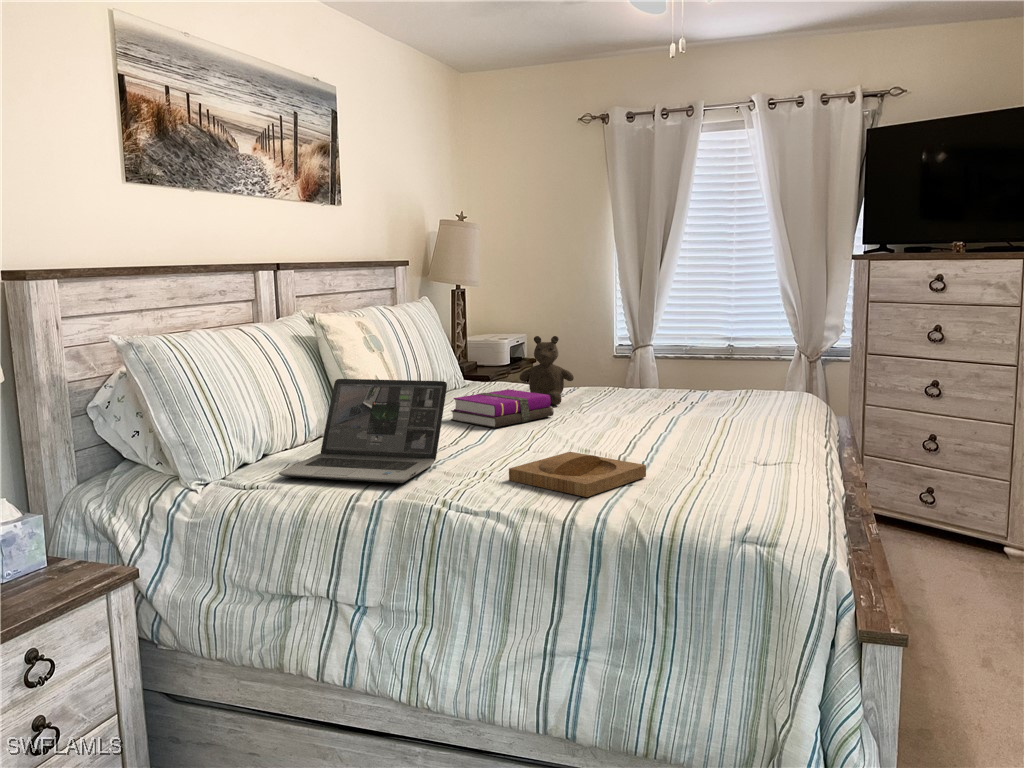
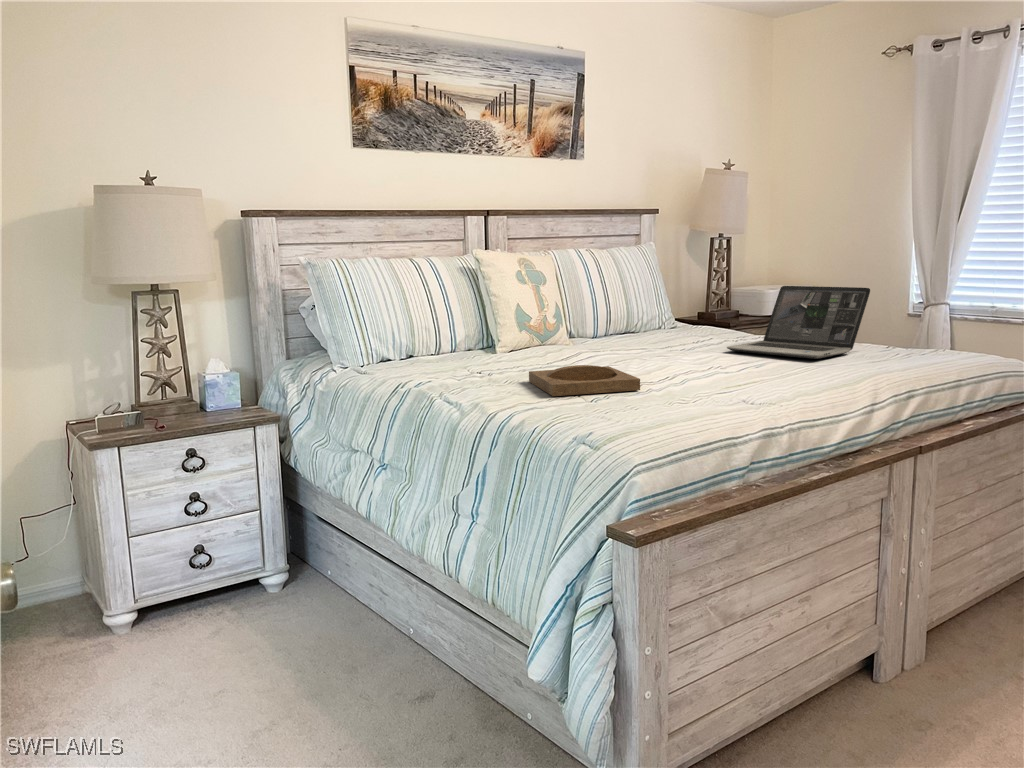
teddy bear: present [519,336,574,405] -> none [688,273,741,340]
laptop: present [279,379,447,483] -> present [727,286,870,359]
notebook: present [451,389,554,428] -> none [596,321,688,350]

